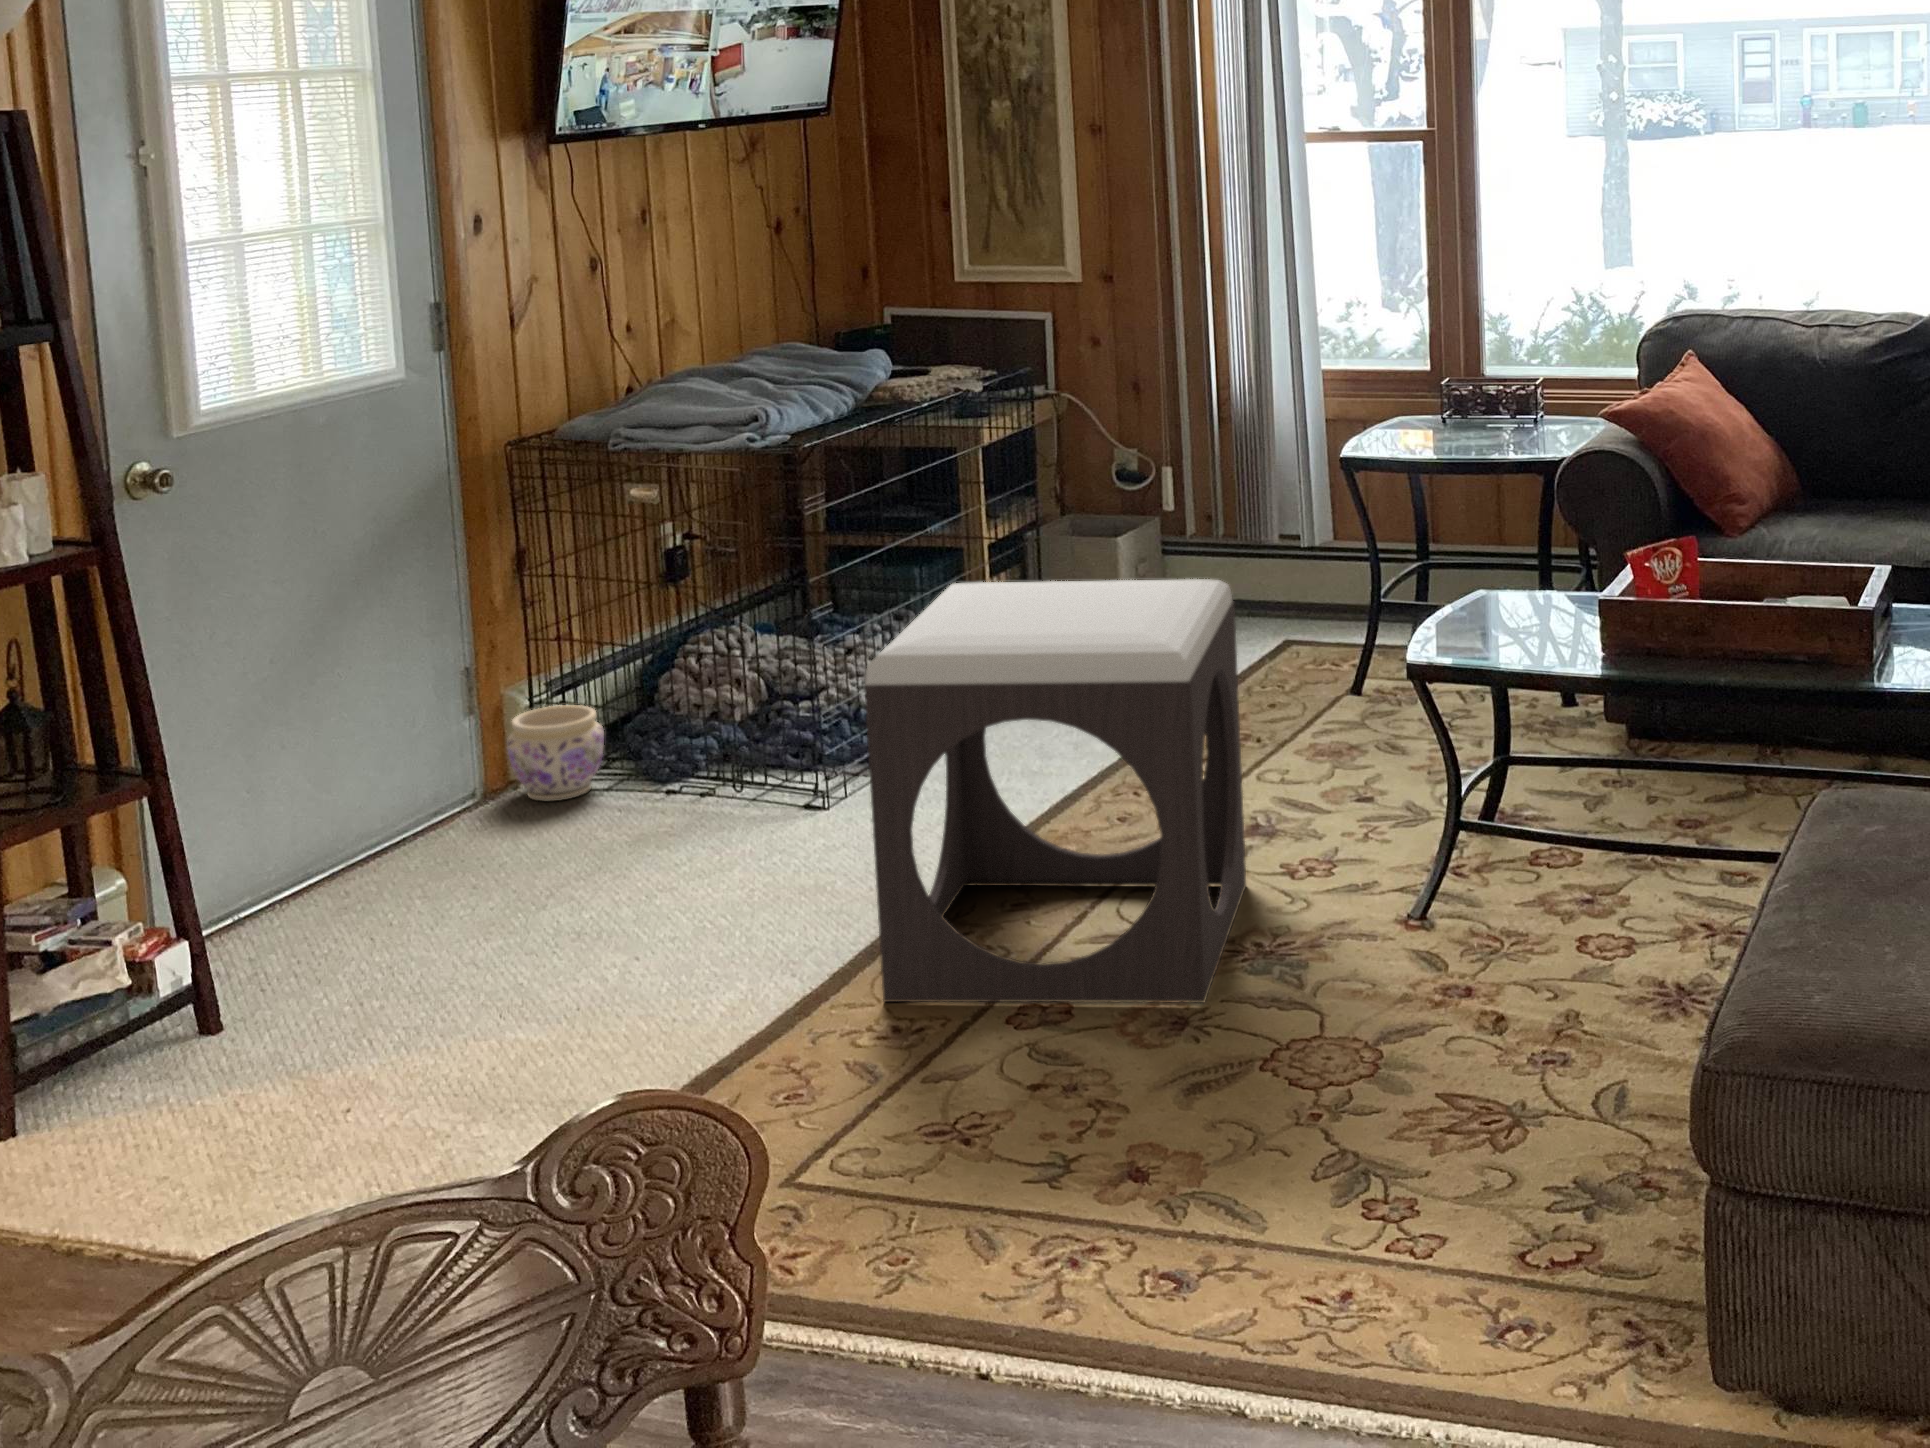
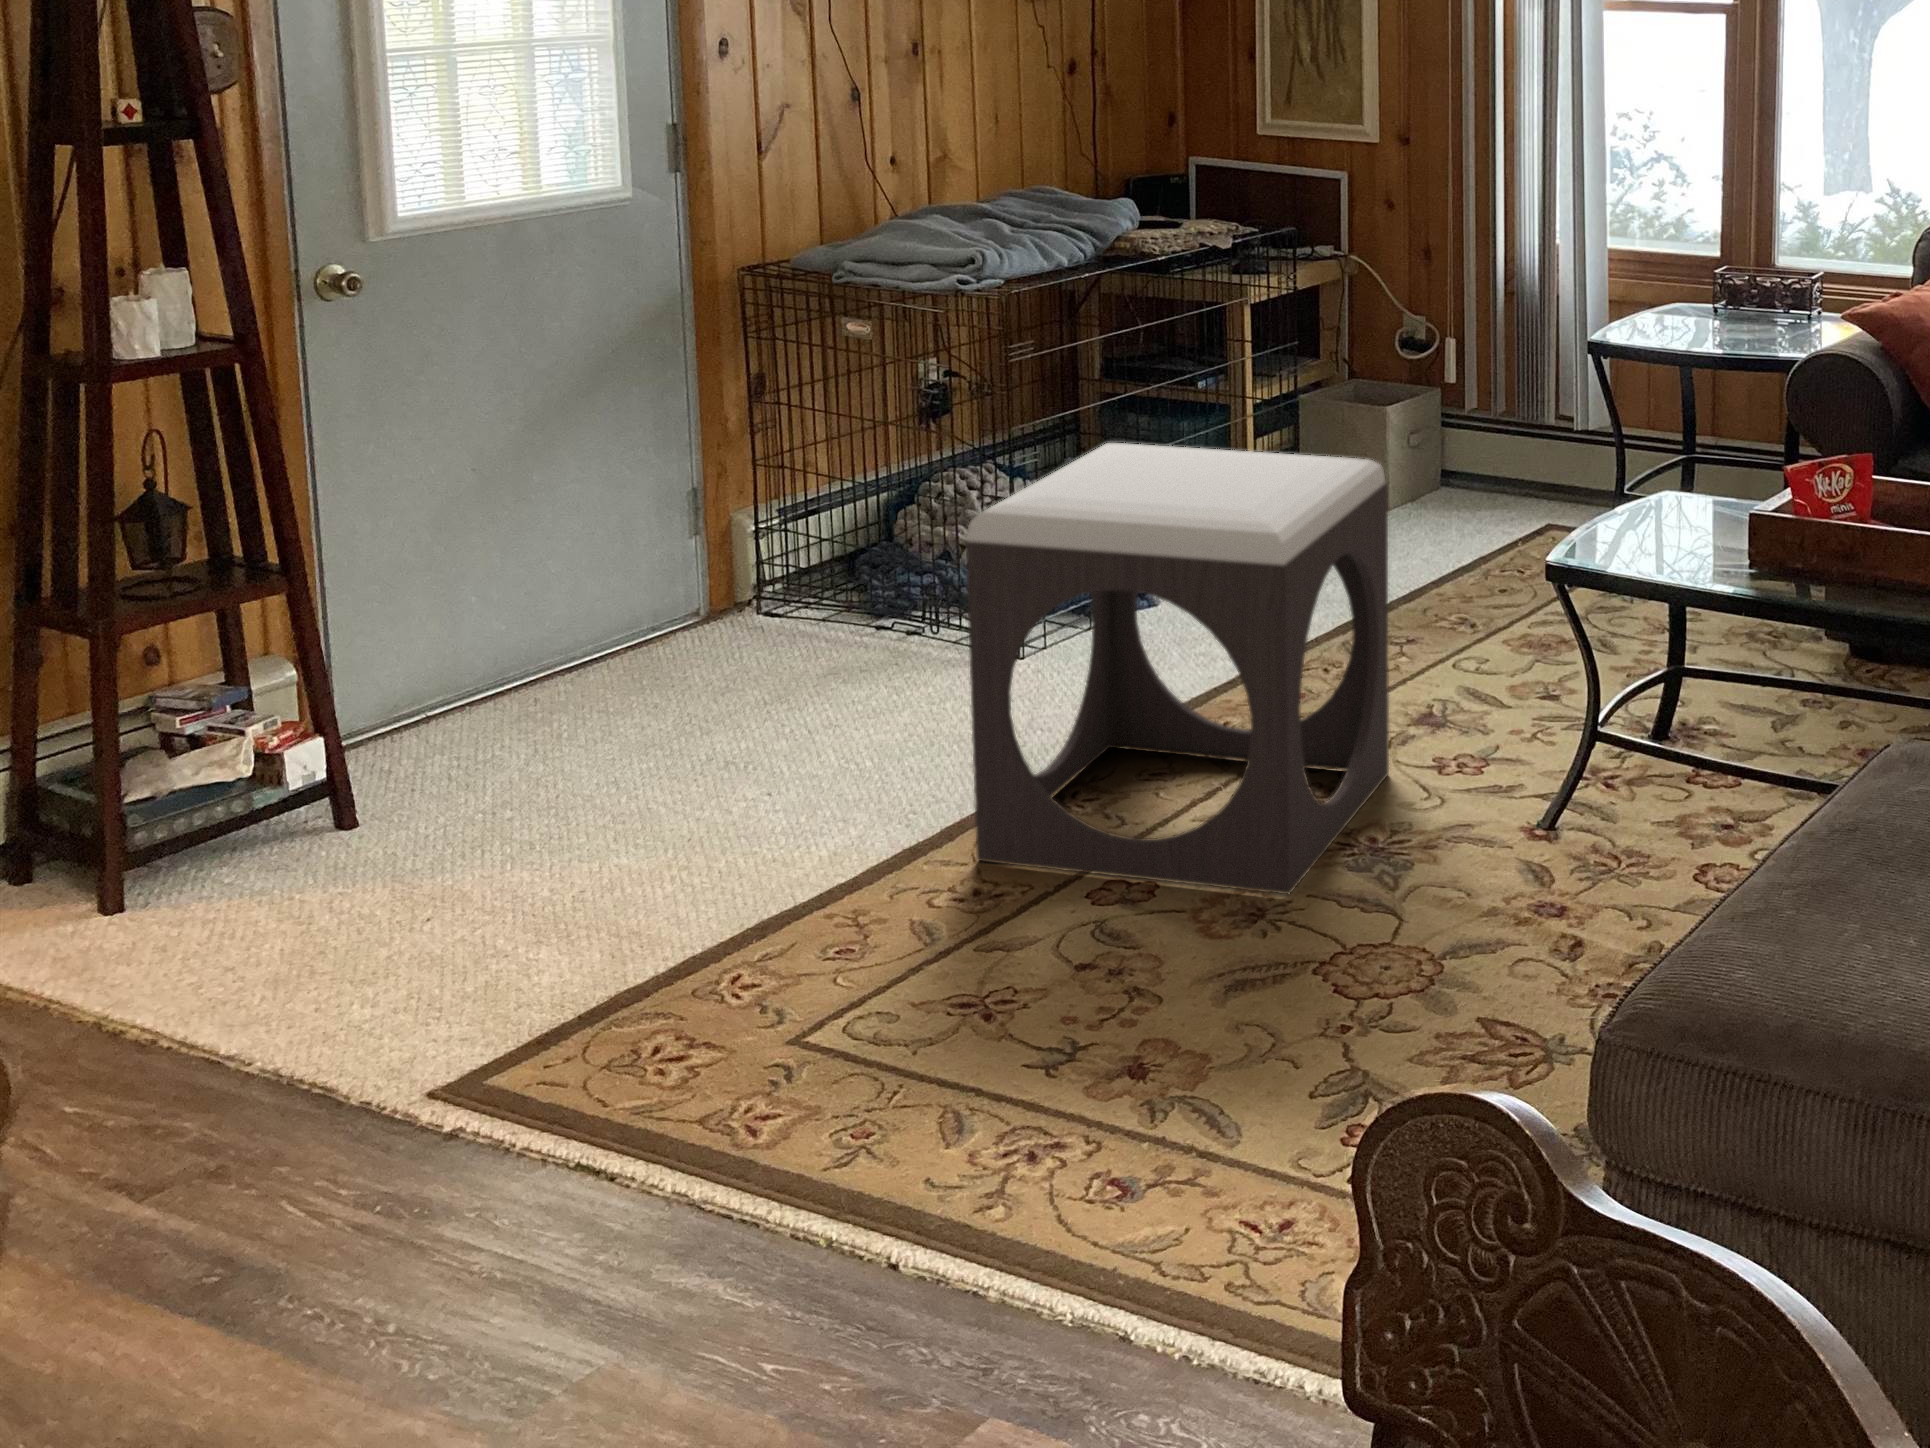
planter: present [507,705,604,801] -> none [724,531,821,625]

